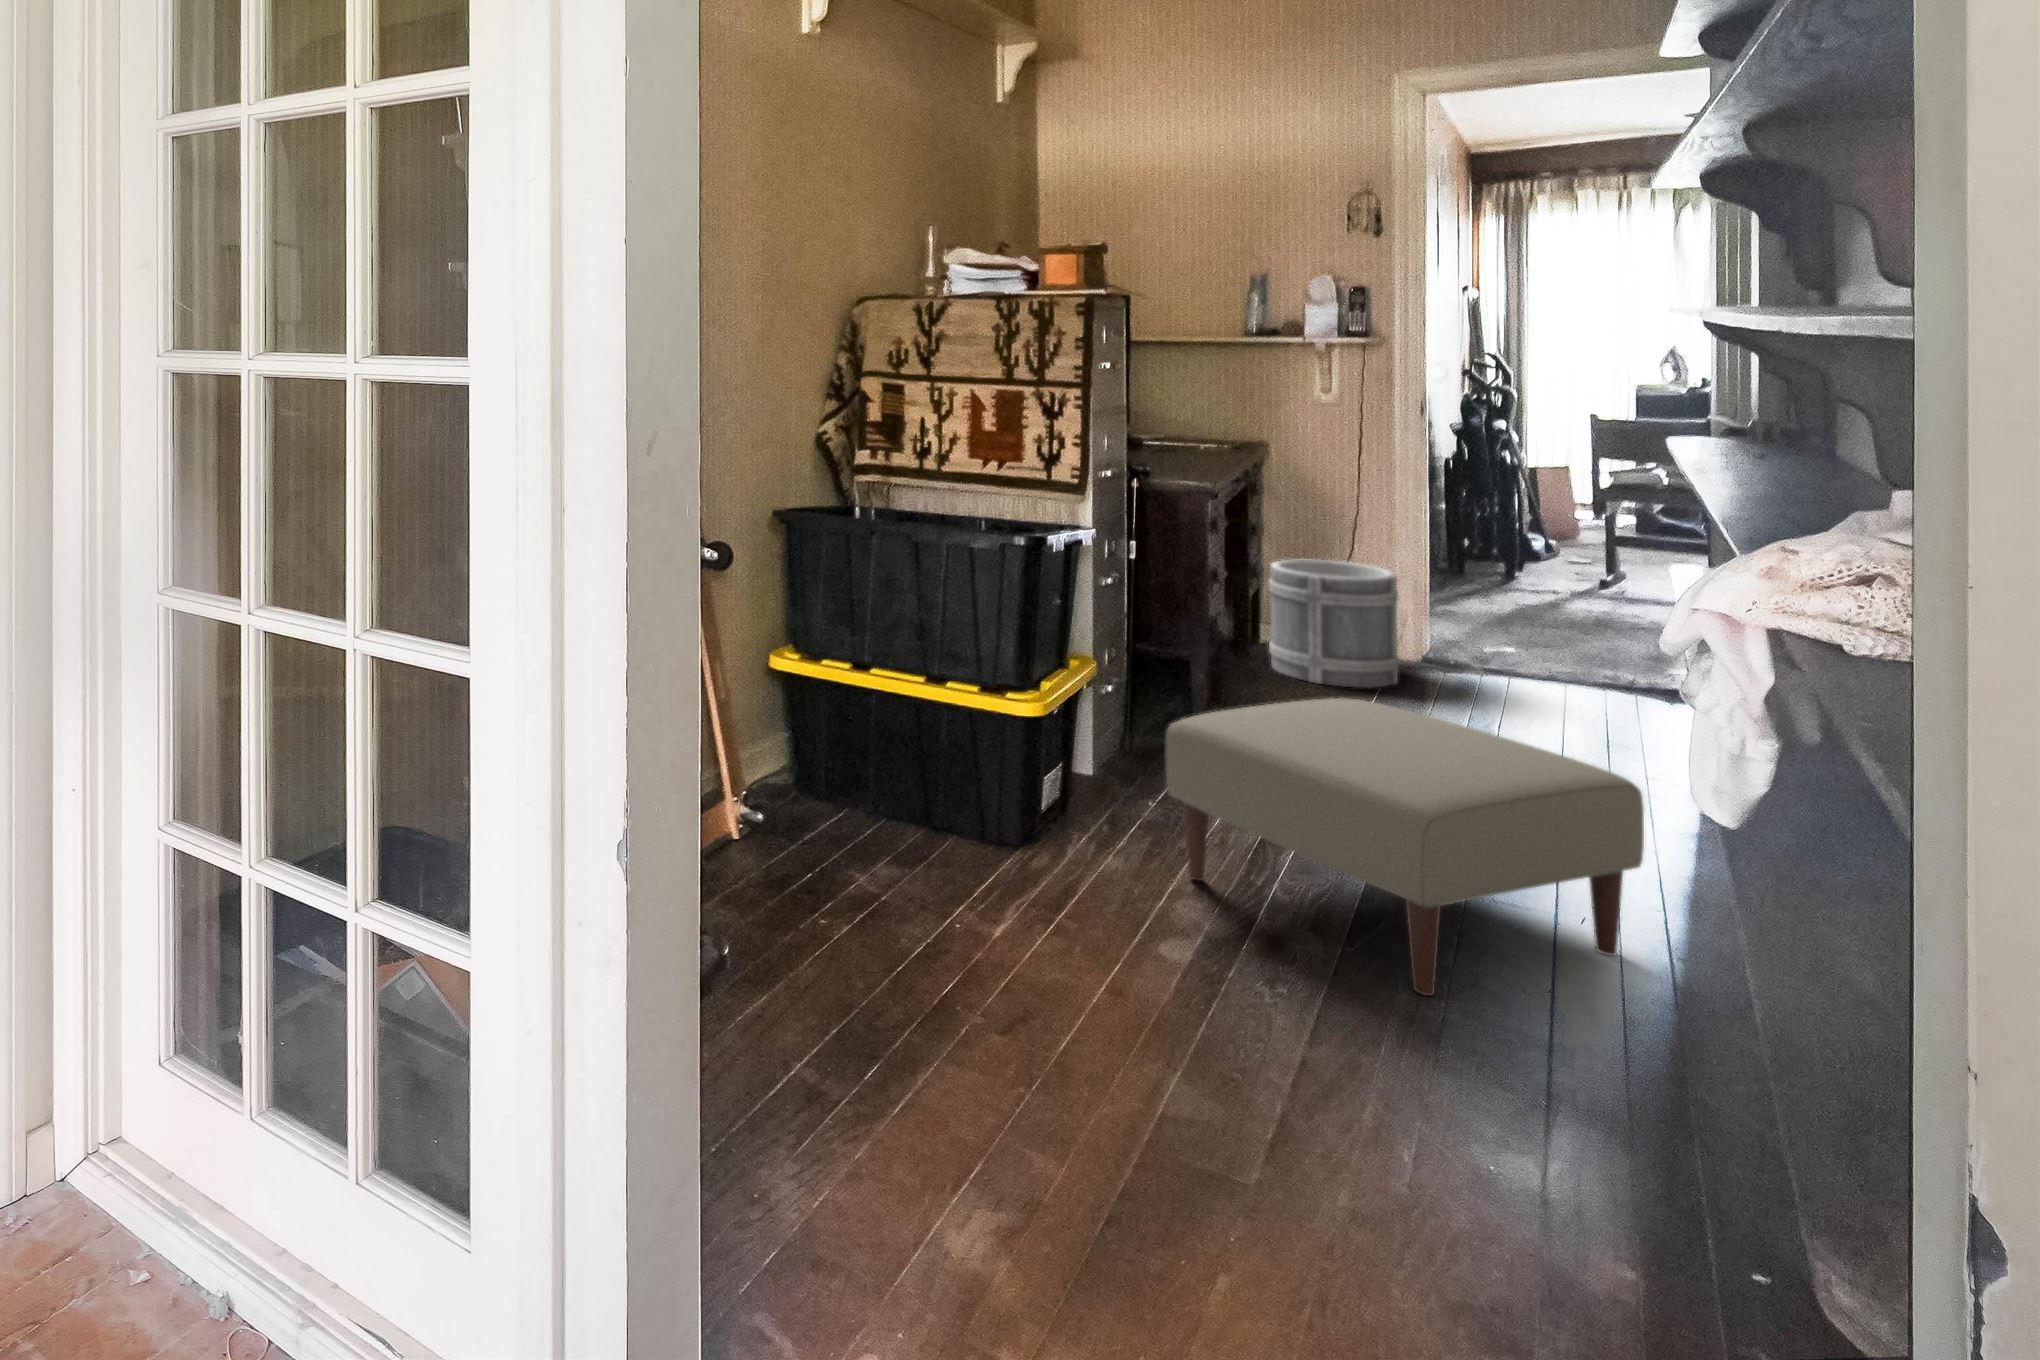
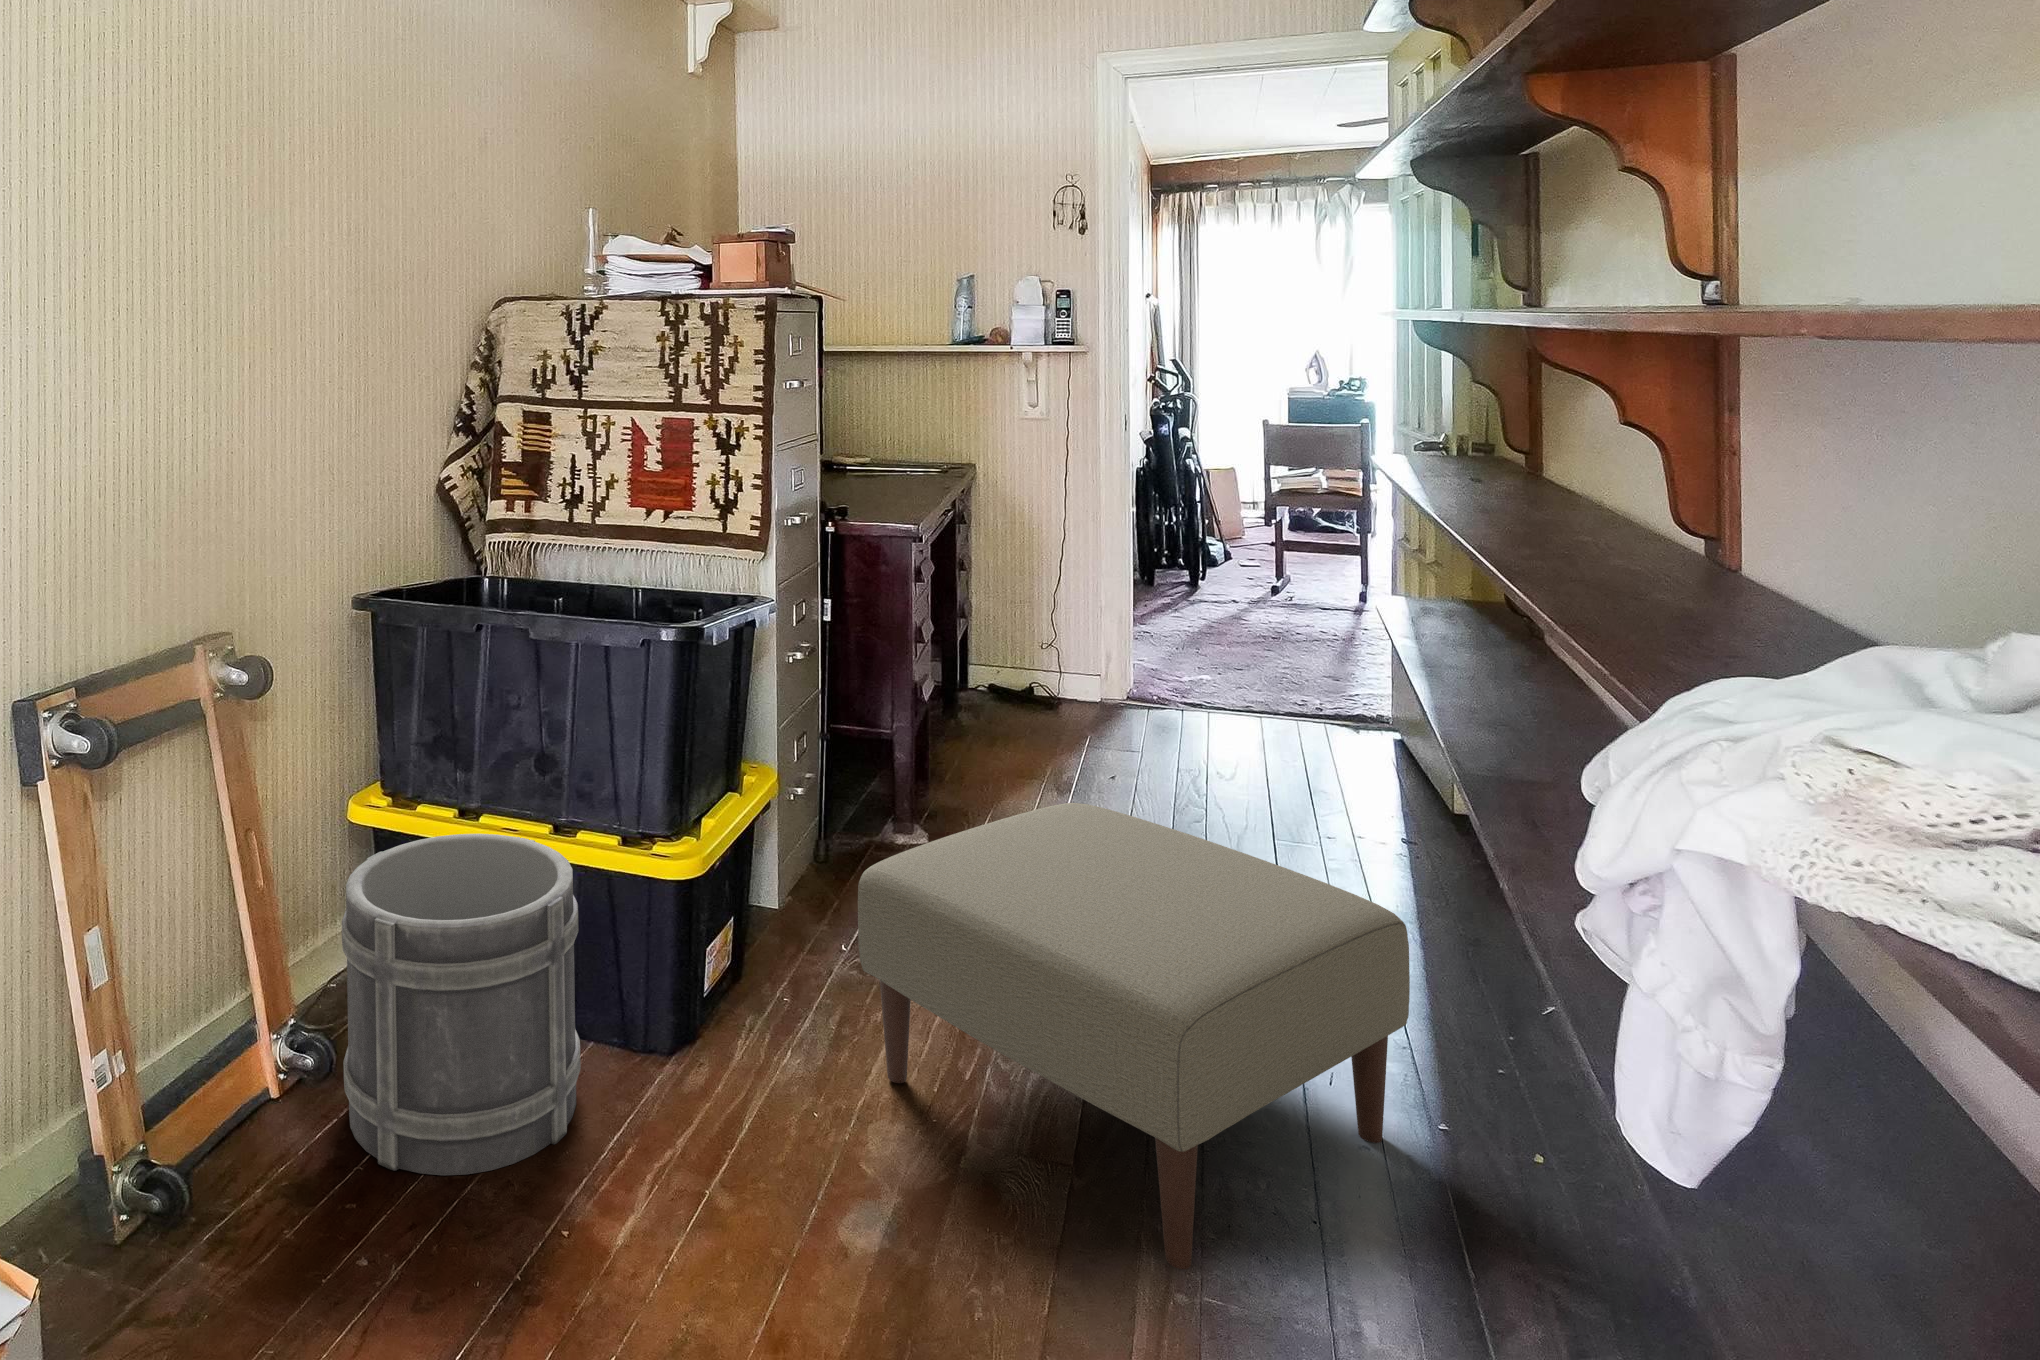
bucket: present [1268,559,1399,687] -> present [342,834,580,1175]

